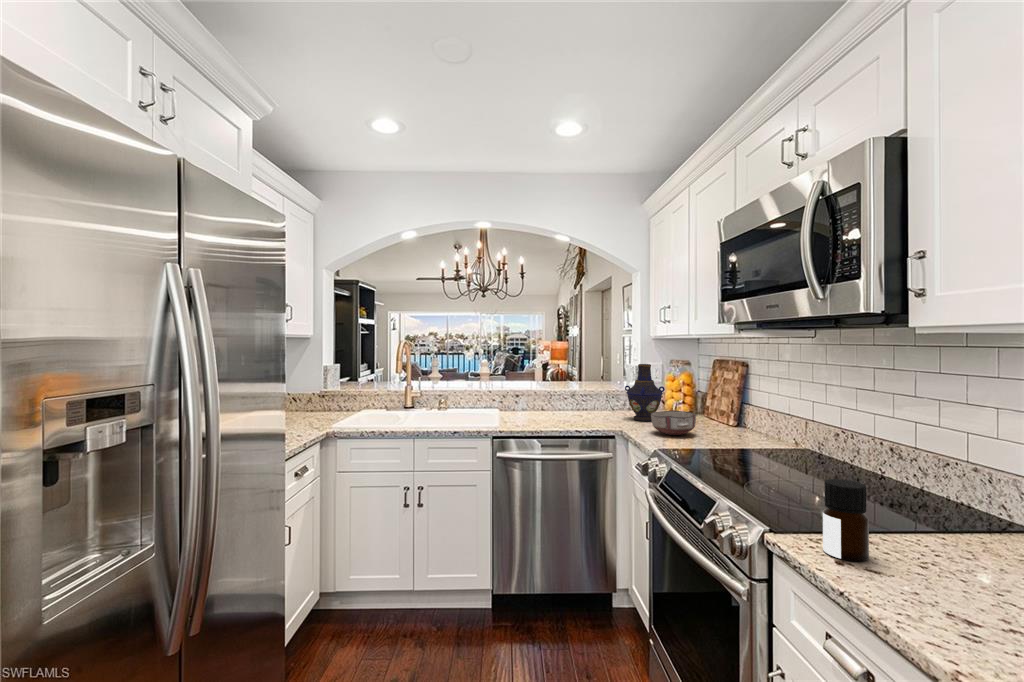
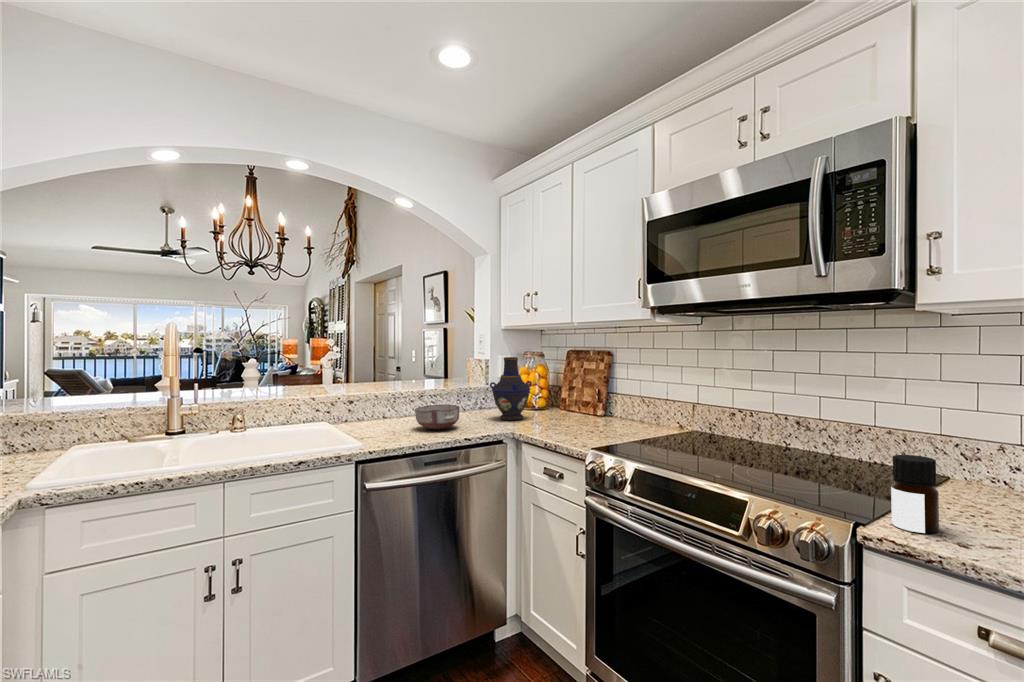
ceramic bowl: present [651,411,696,435] -> present [415,404,460,430]

